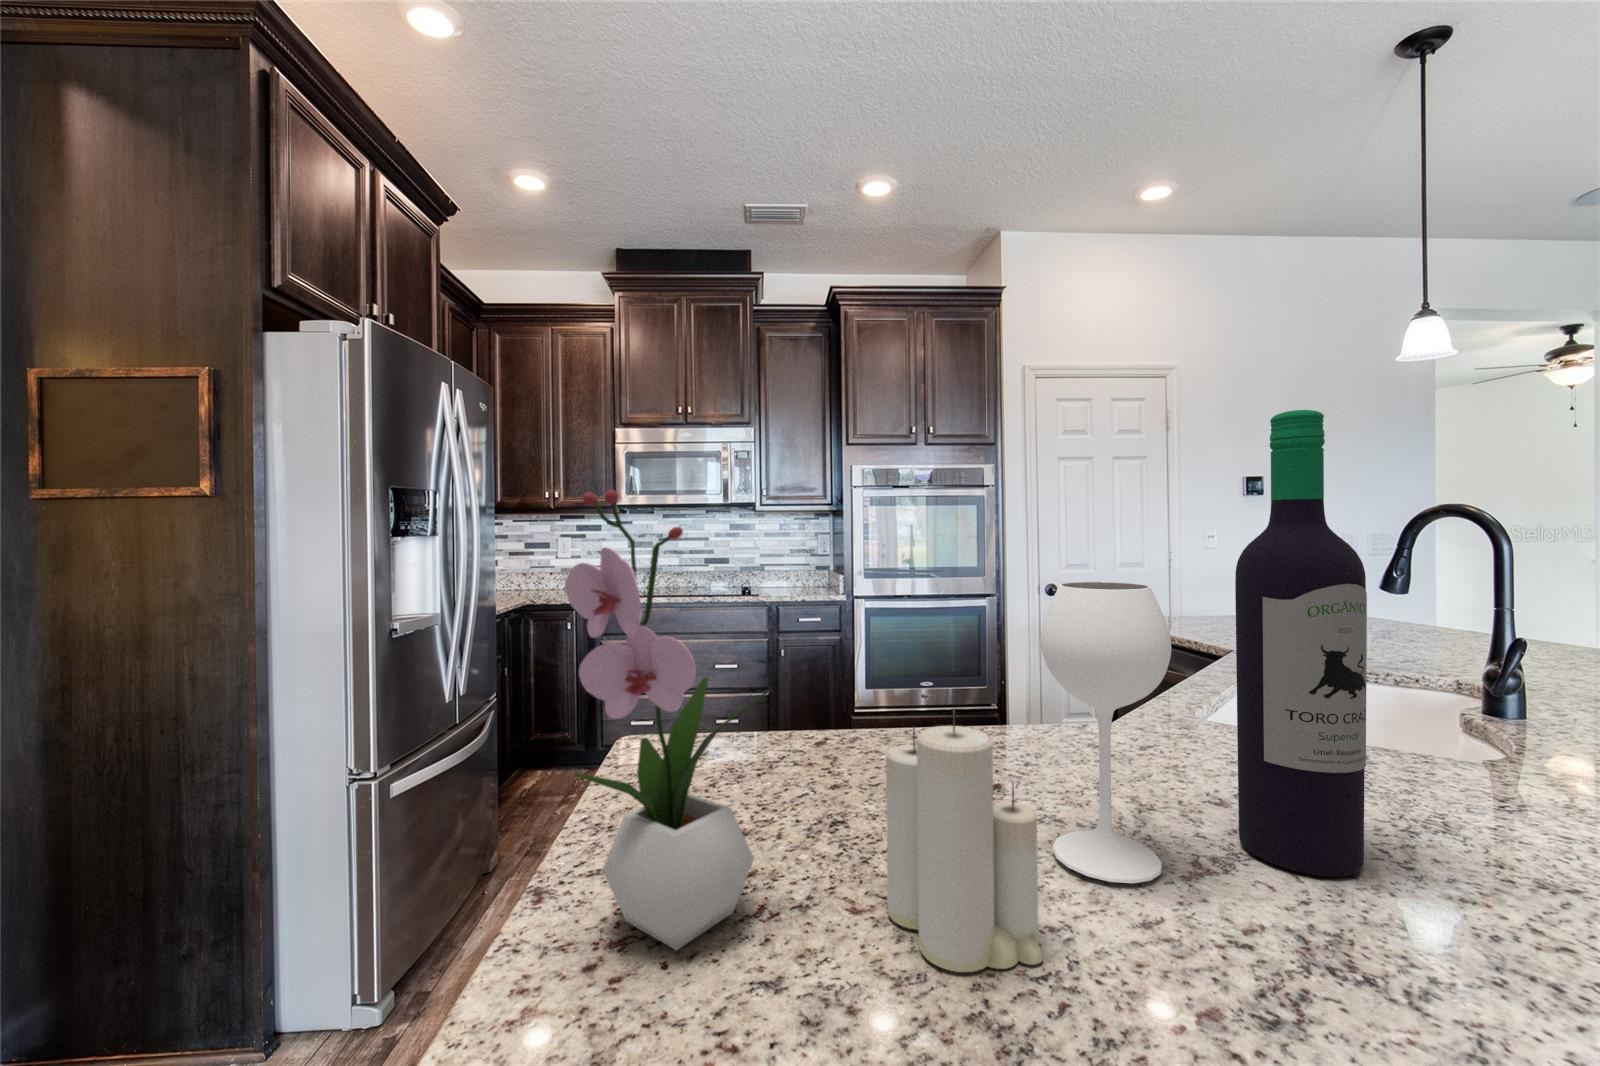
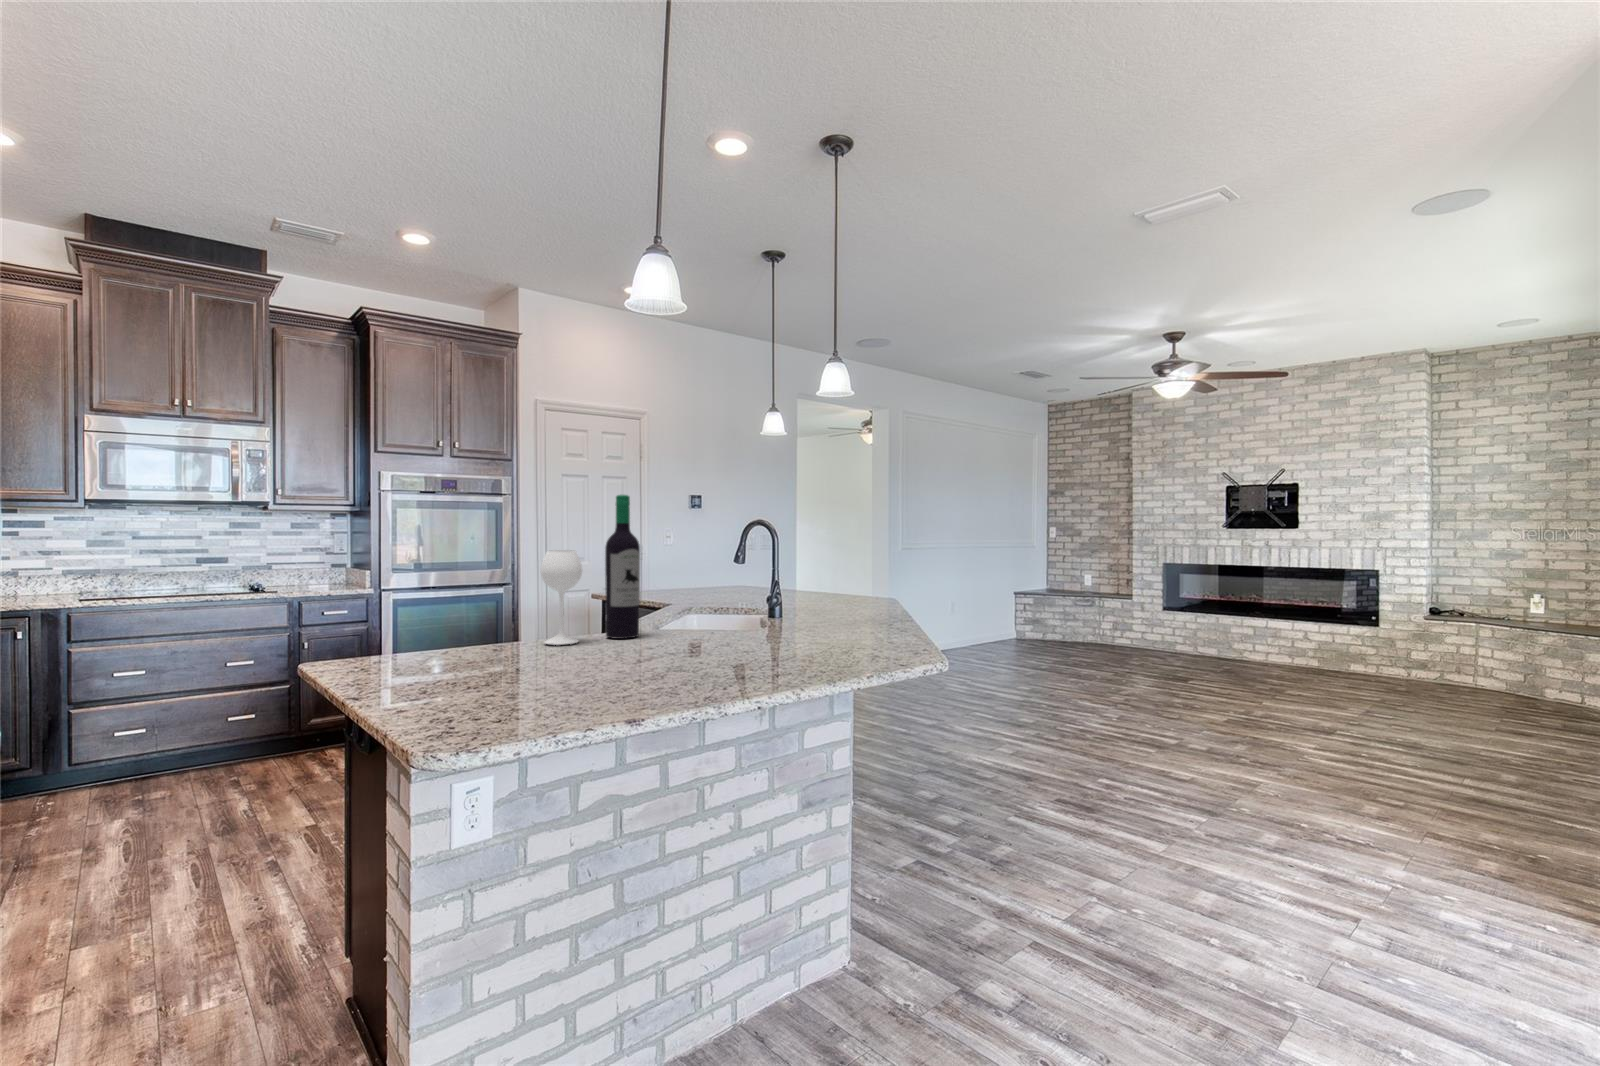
flower arrangement: present [565,490,769,950] -> none [384,517,449,664]
candle: present [886,710,1043,972] -> none [490,584,539,657]

